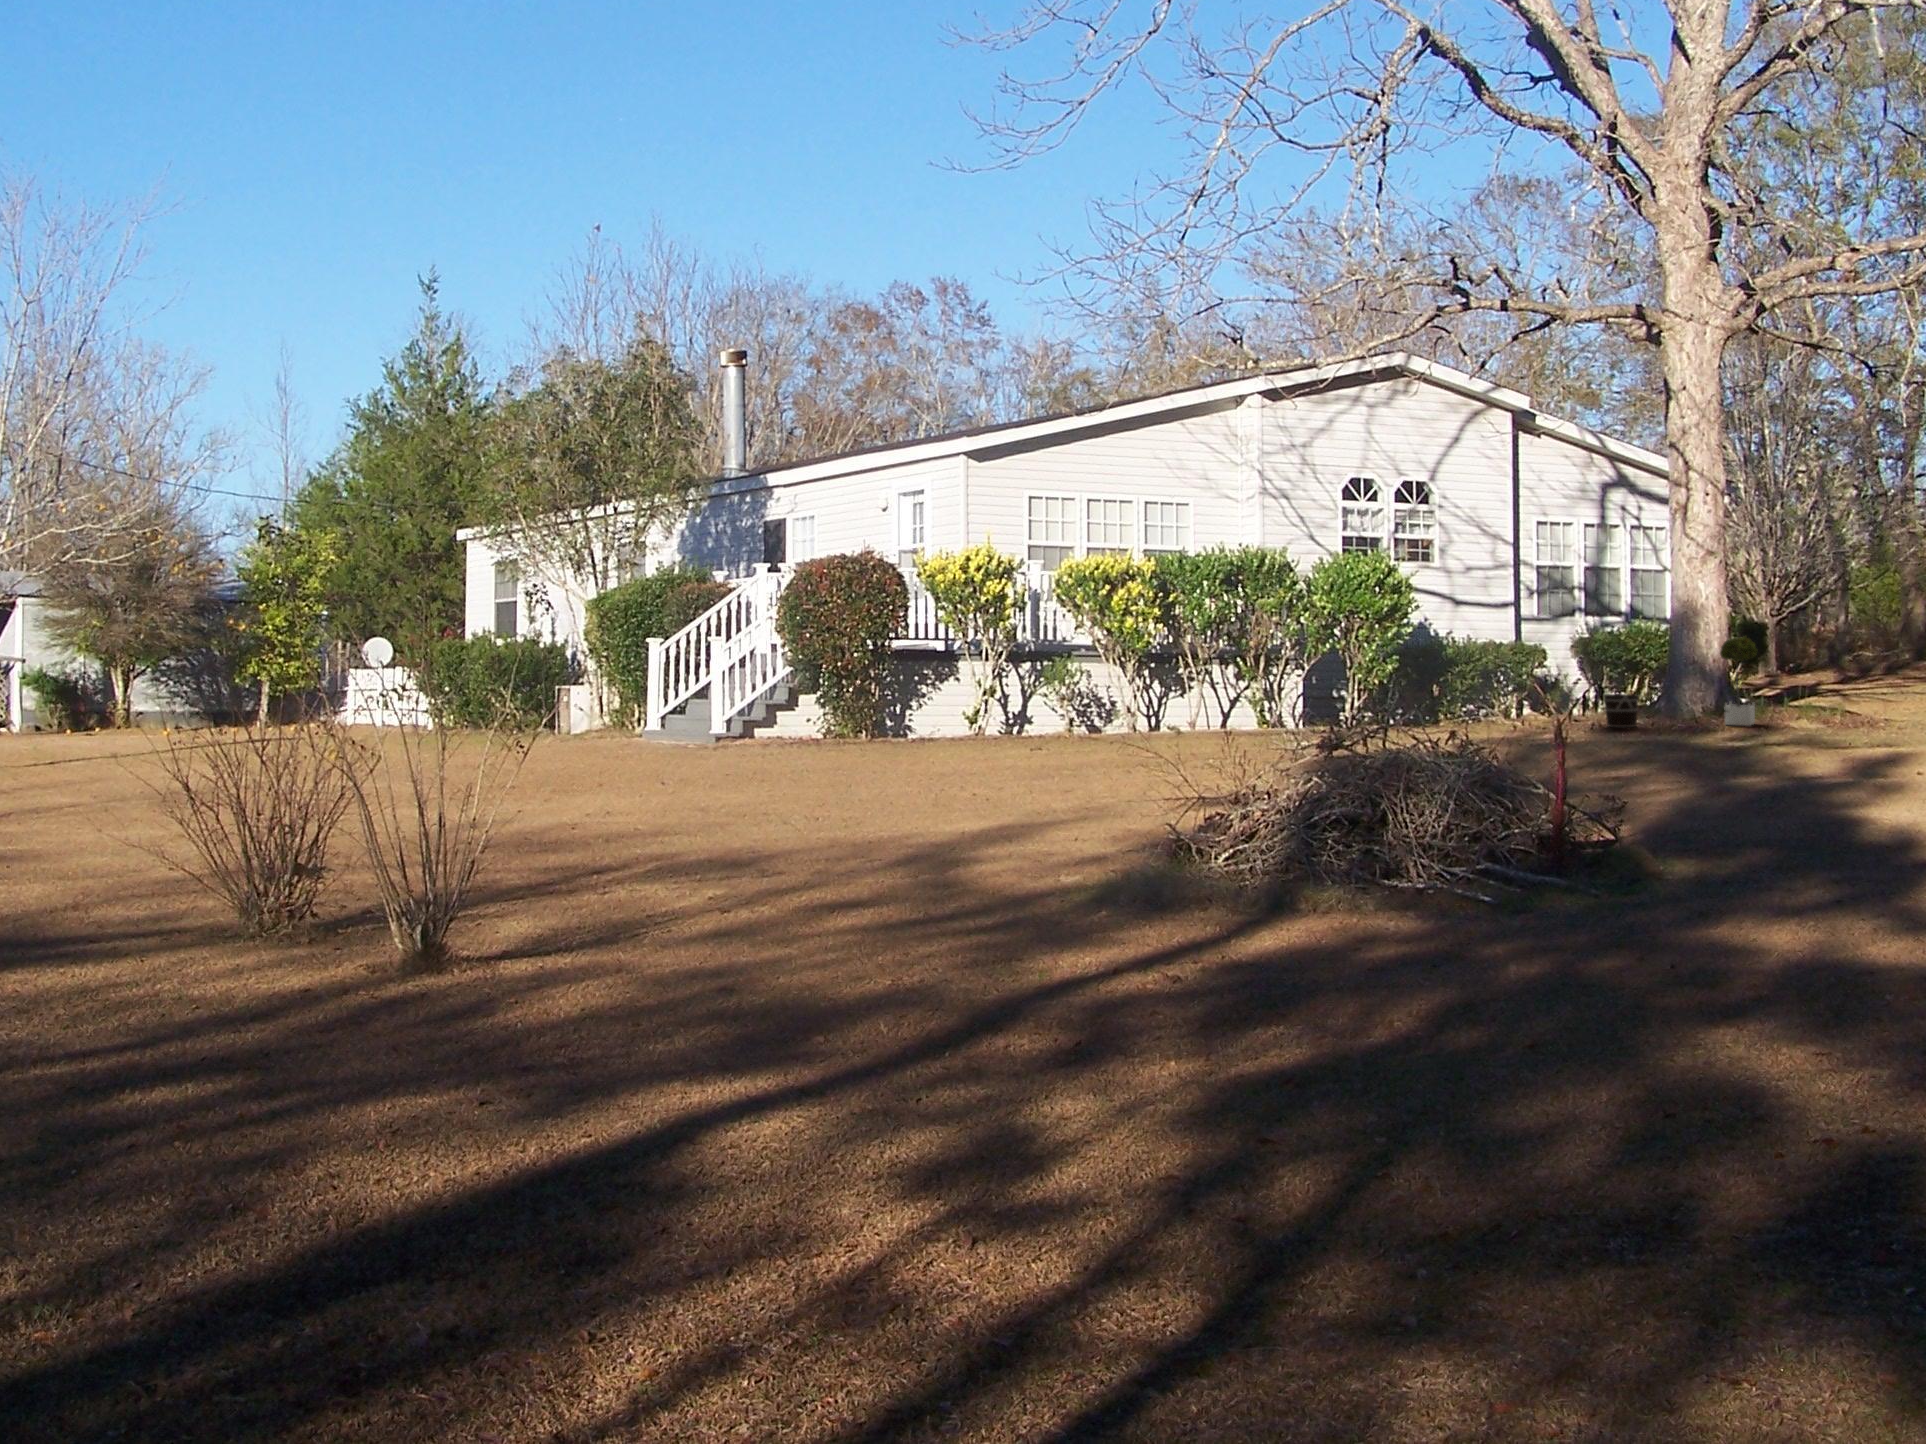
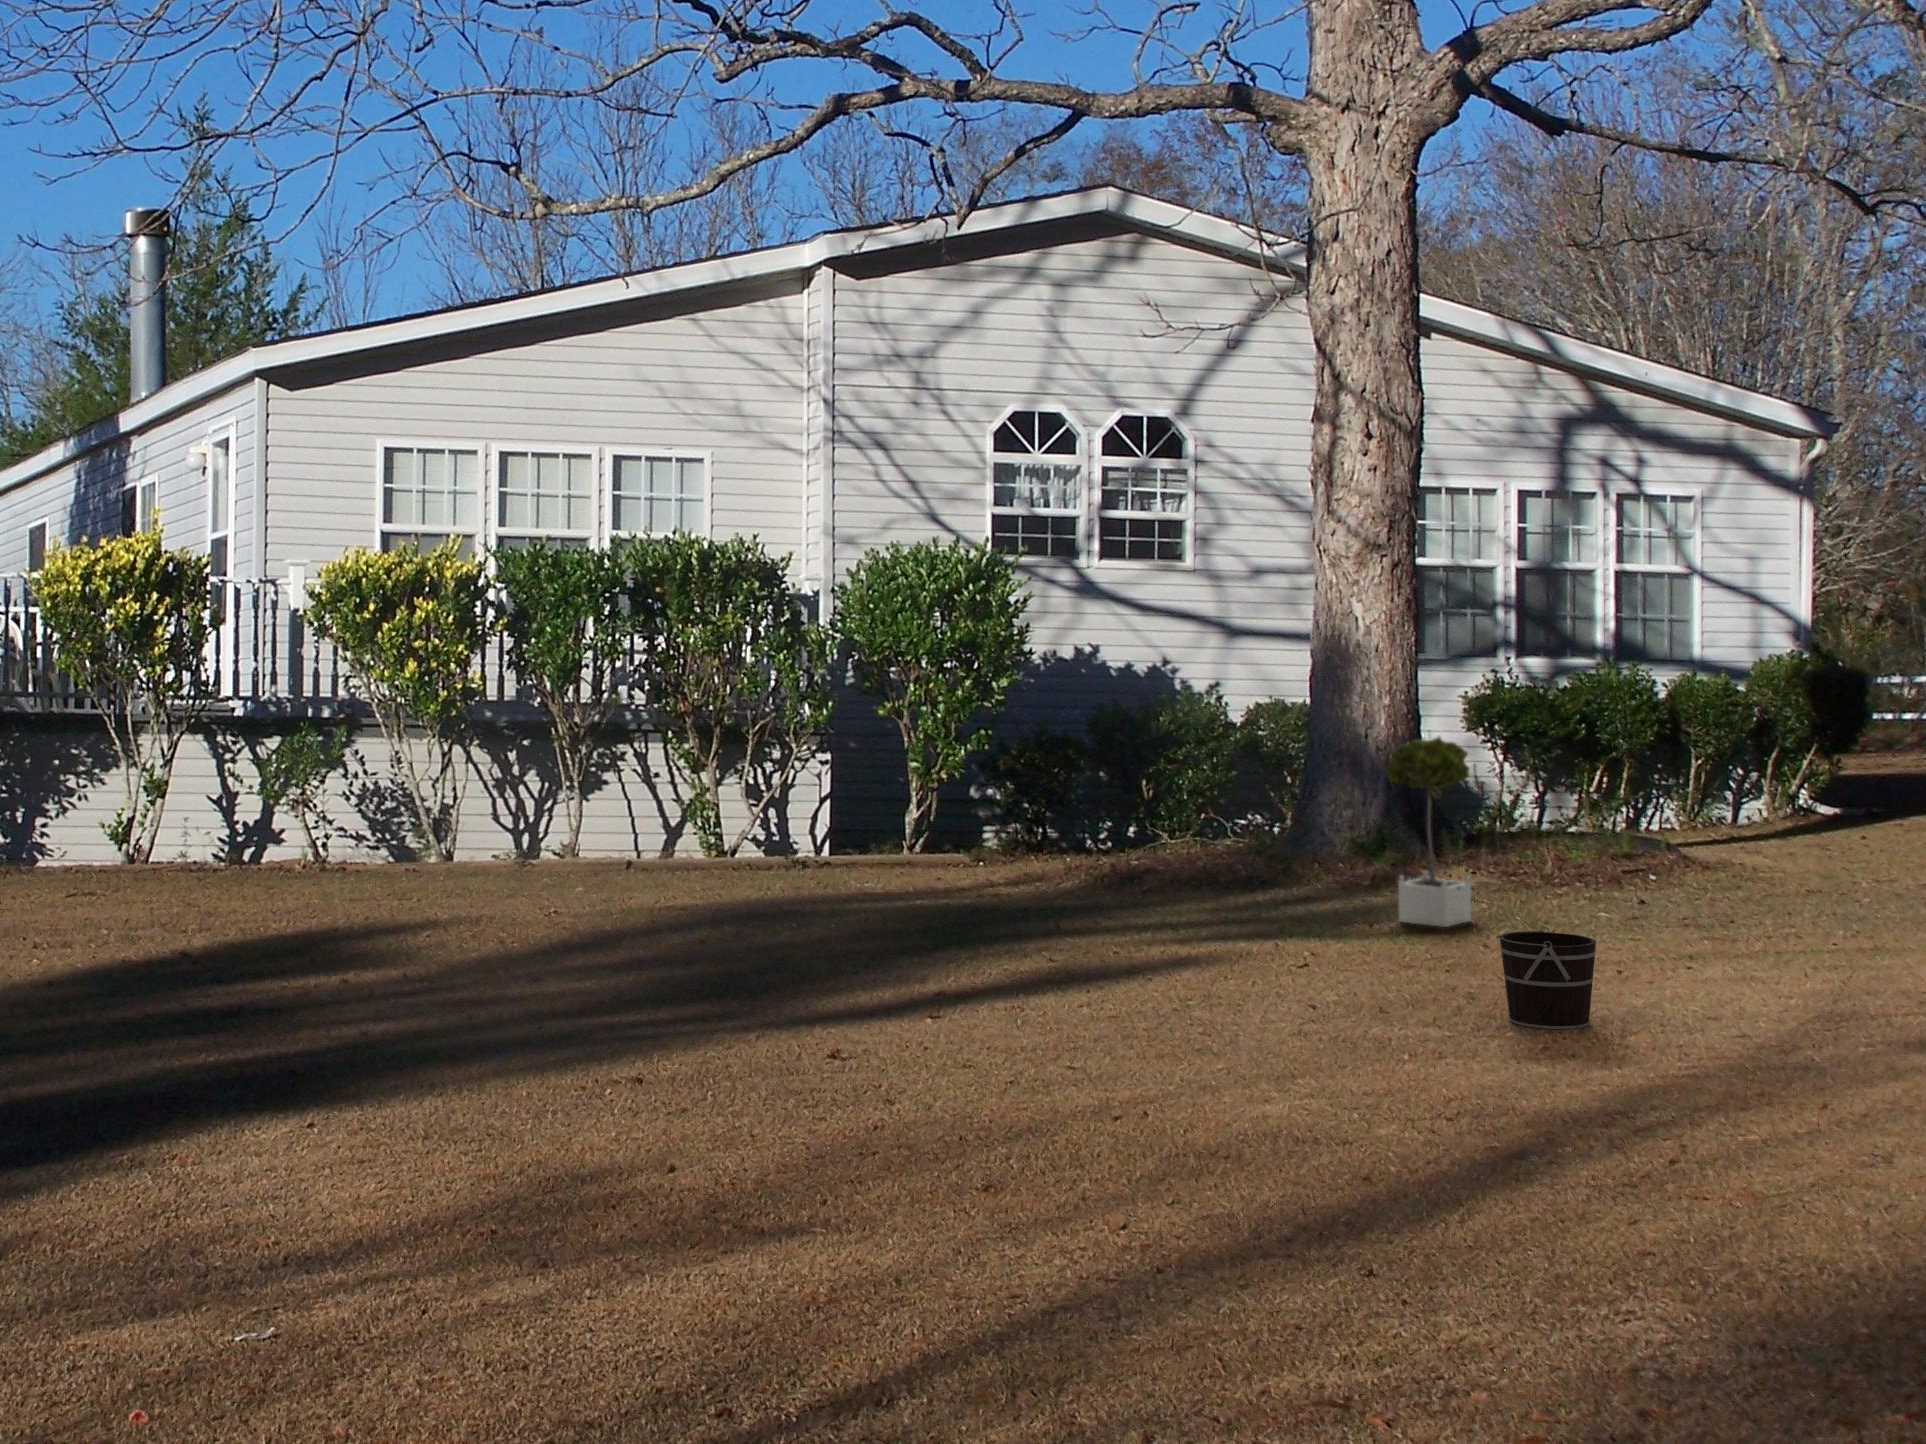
bucket: present [1604,694,1639,727] -> present [1496,927,1596,1029]

